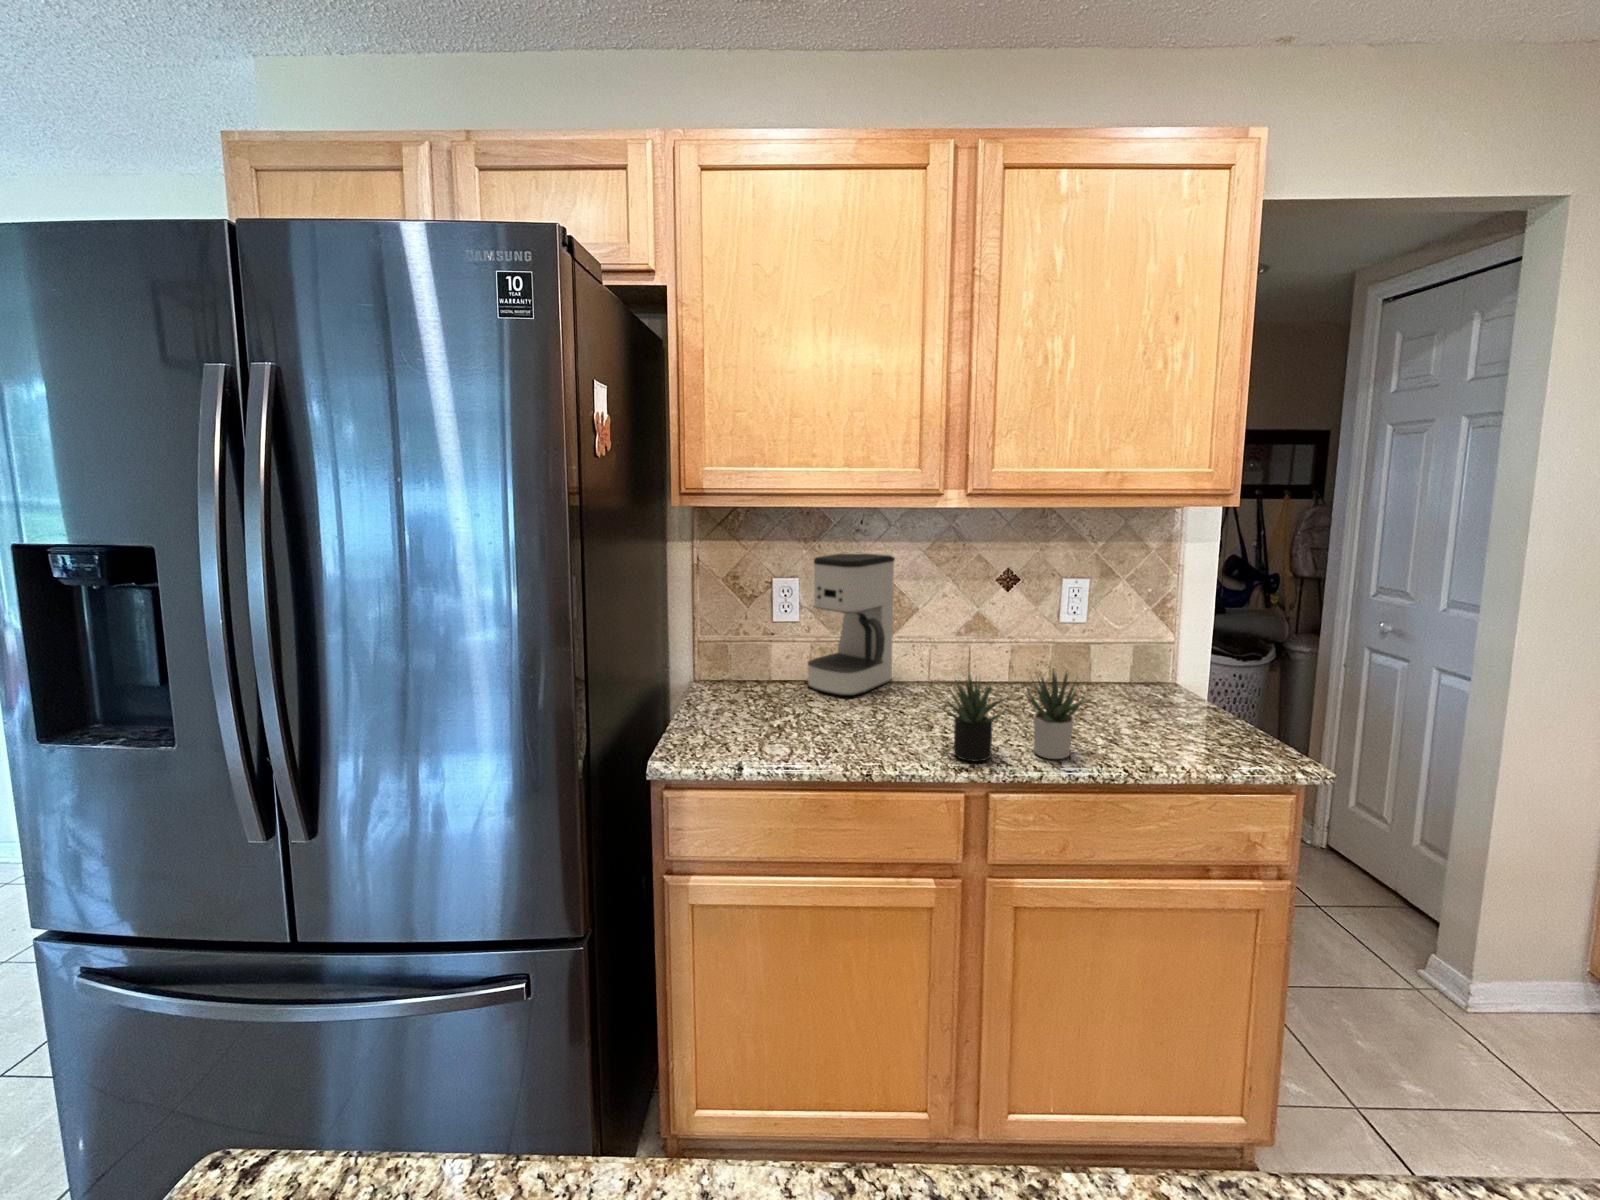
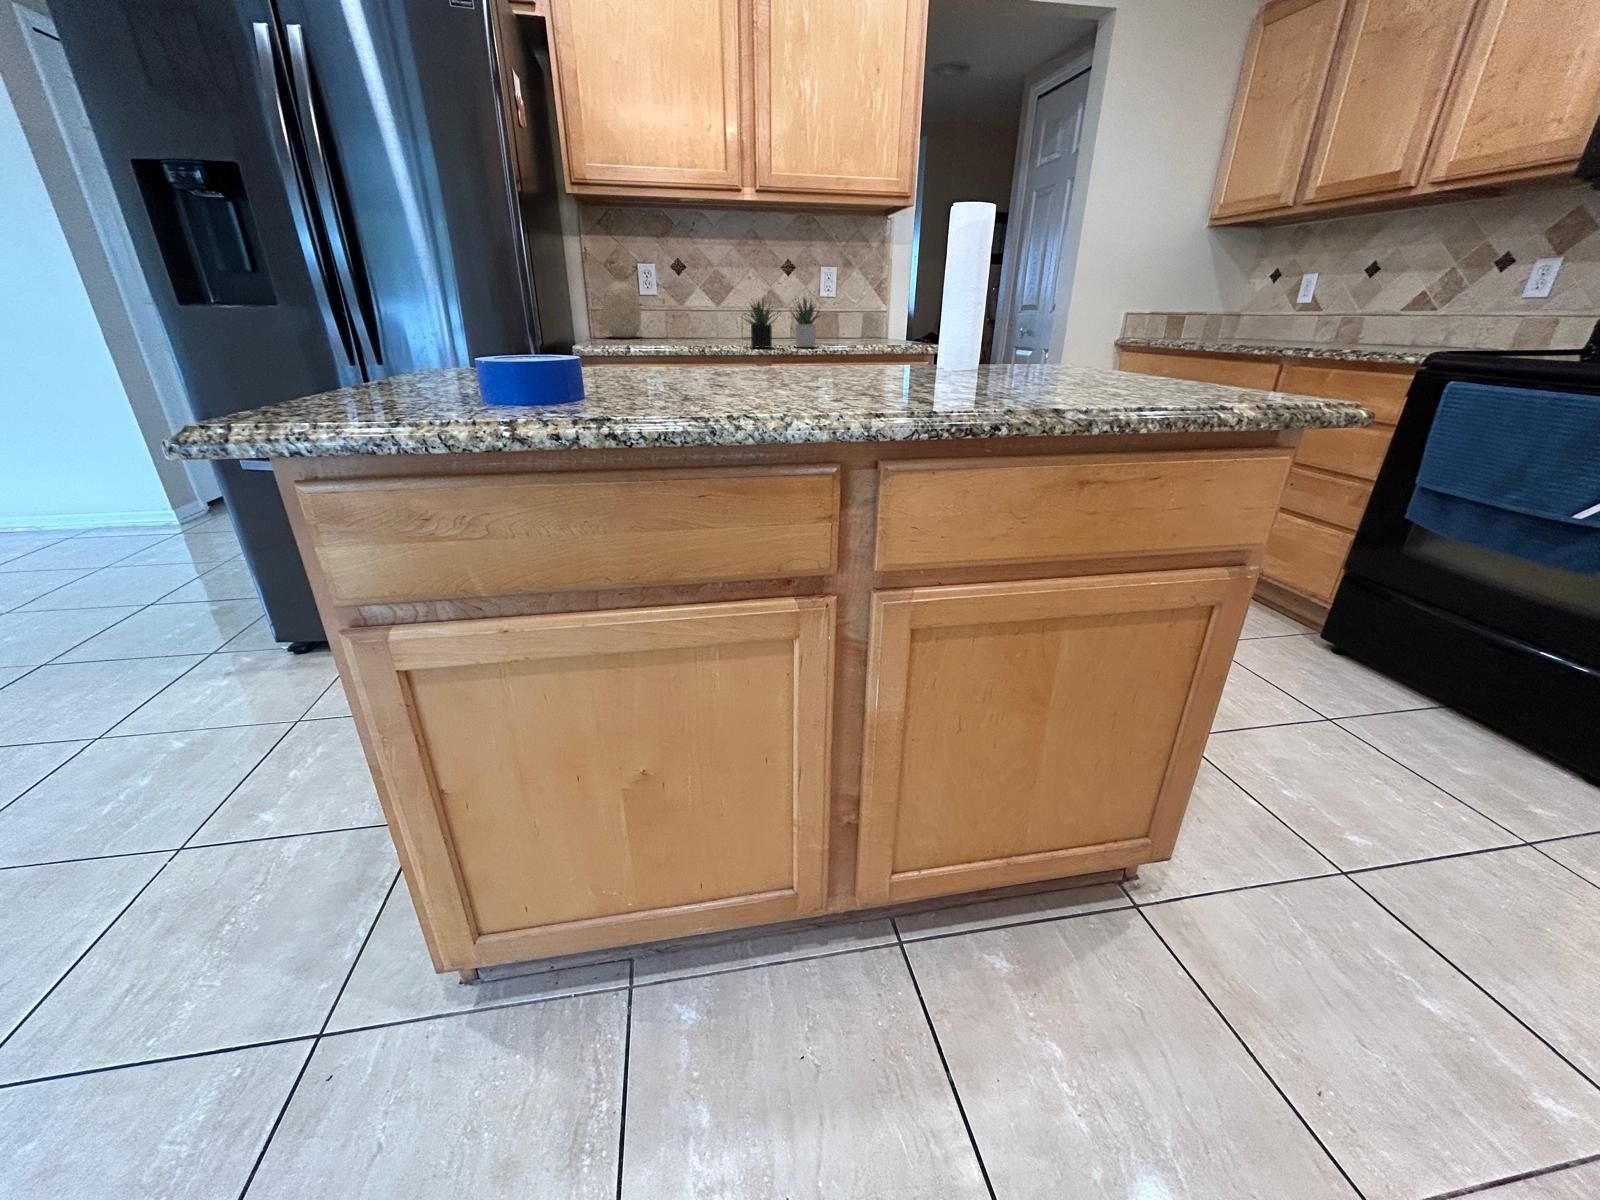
coffee maker: present [808,554,895,696] -> none [664,245,719,337]
decorative vase: none [713,585,771,693] -> present [603,264,641,337]

